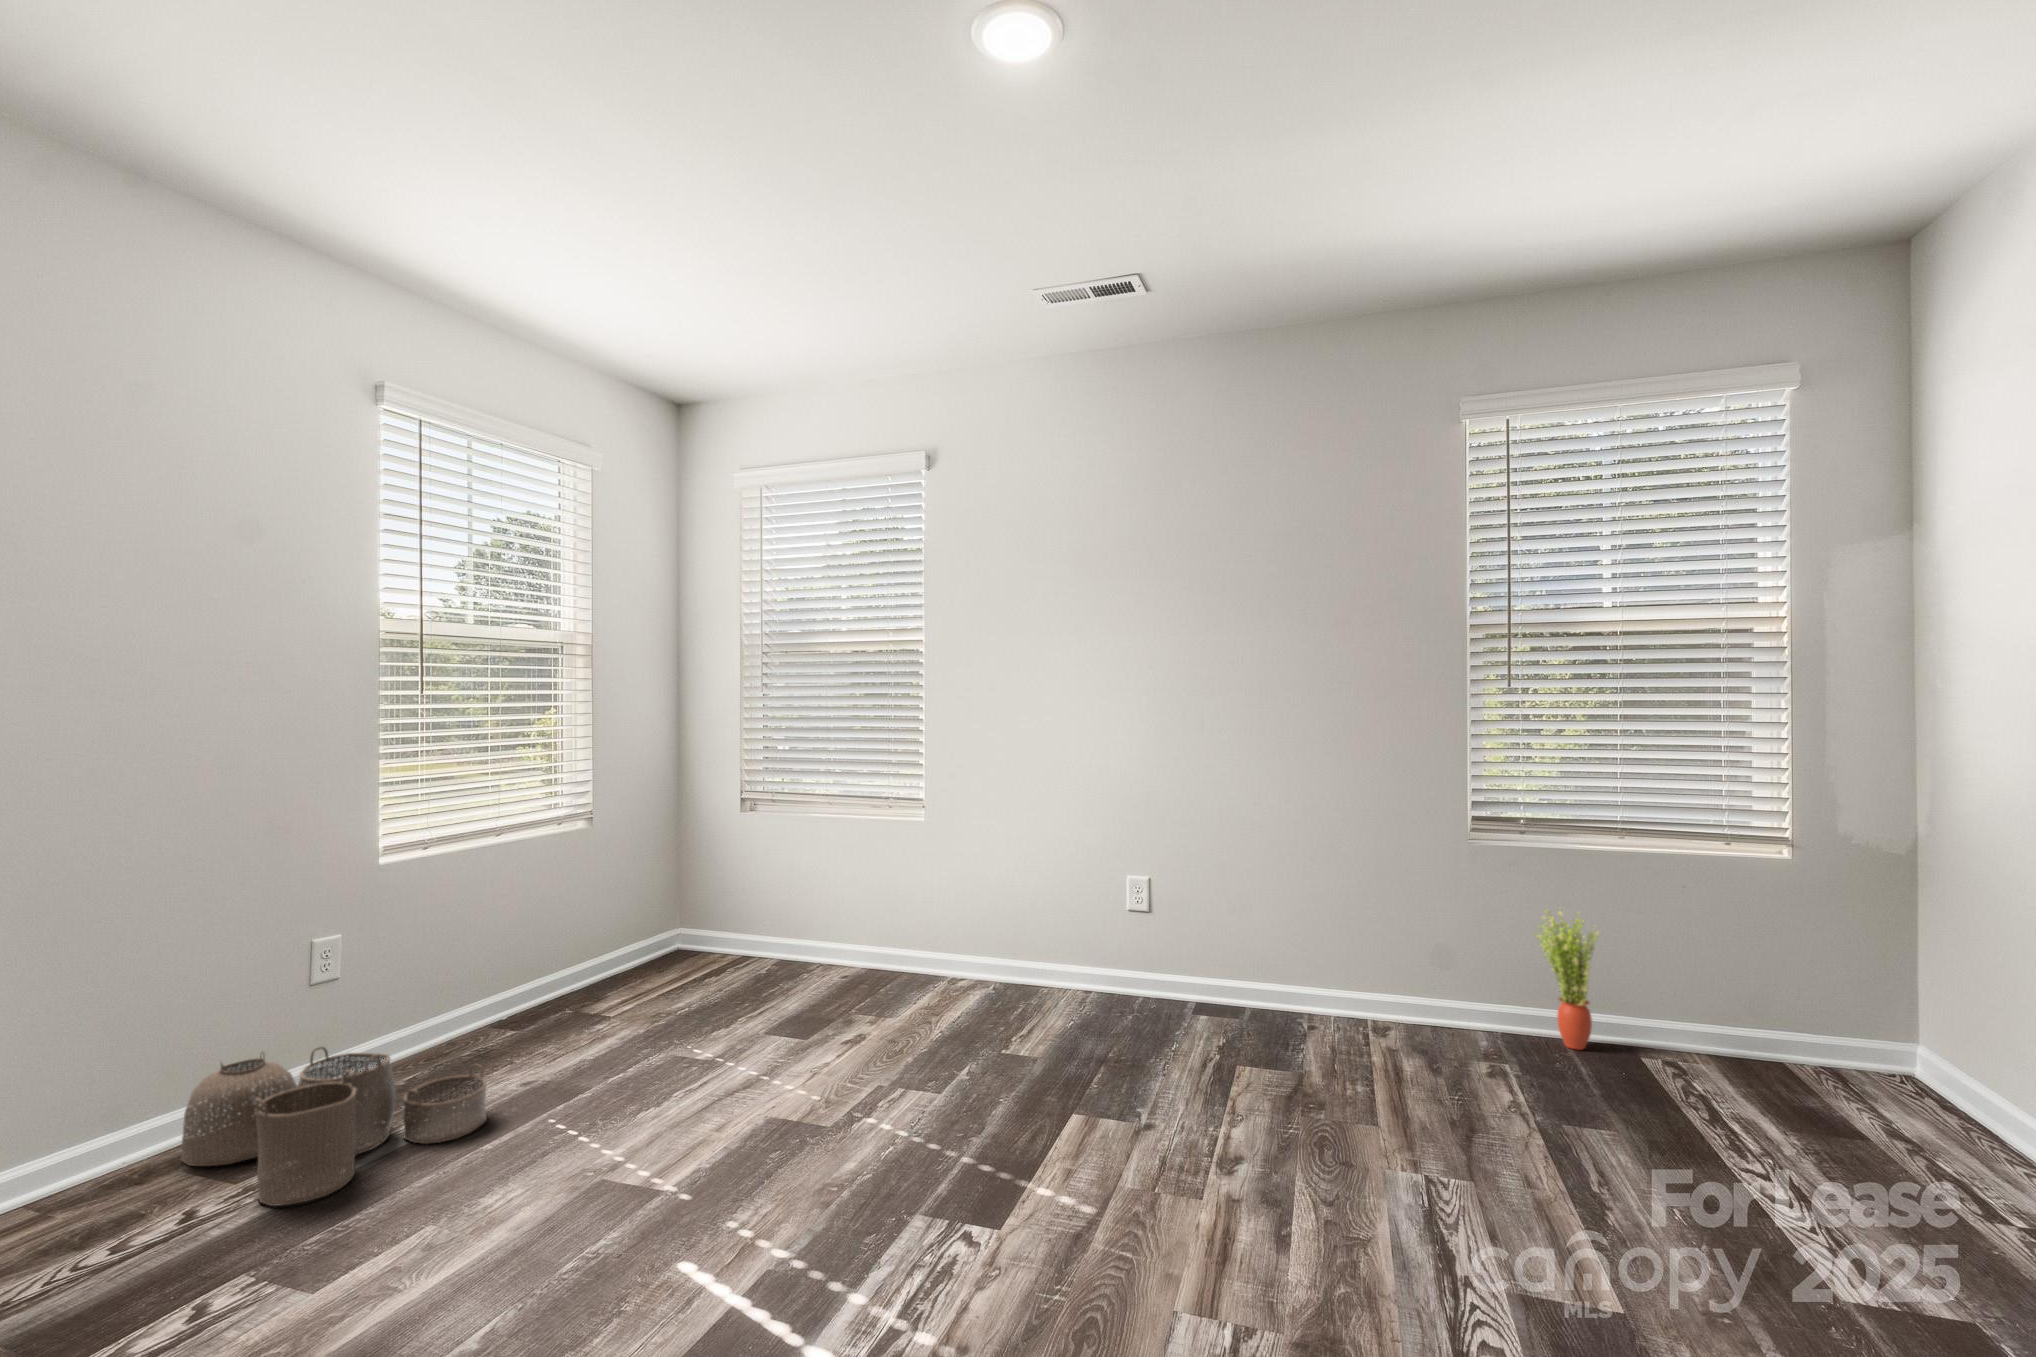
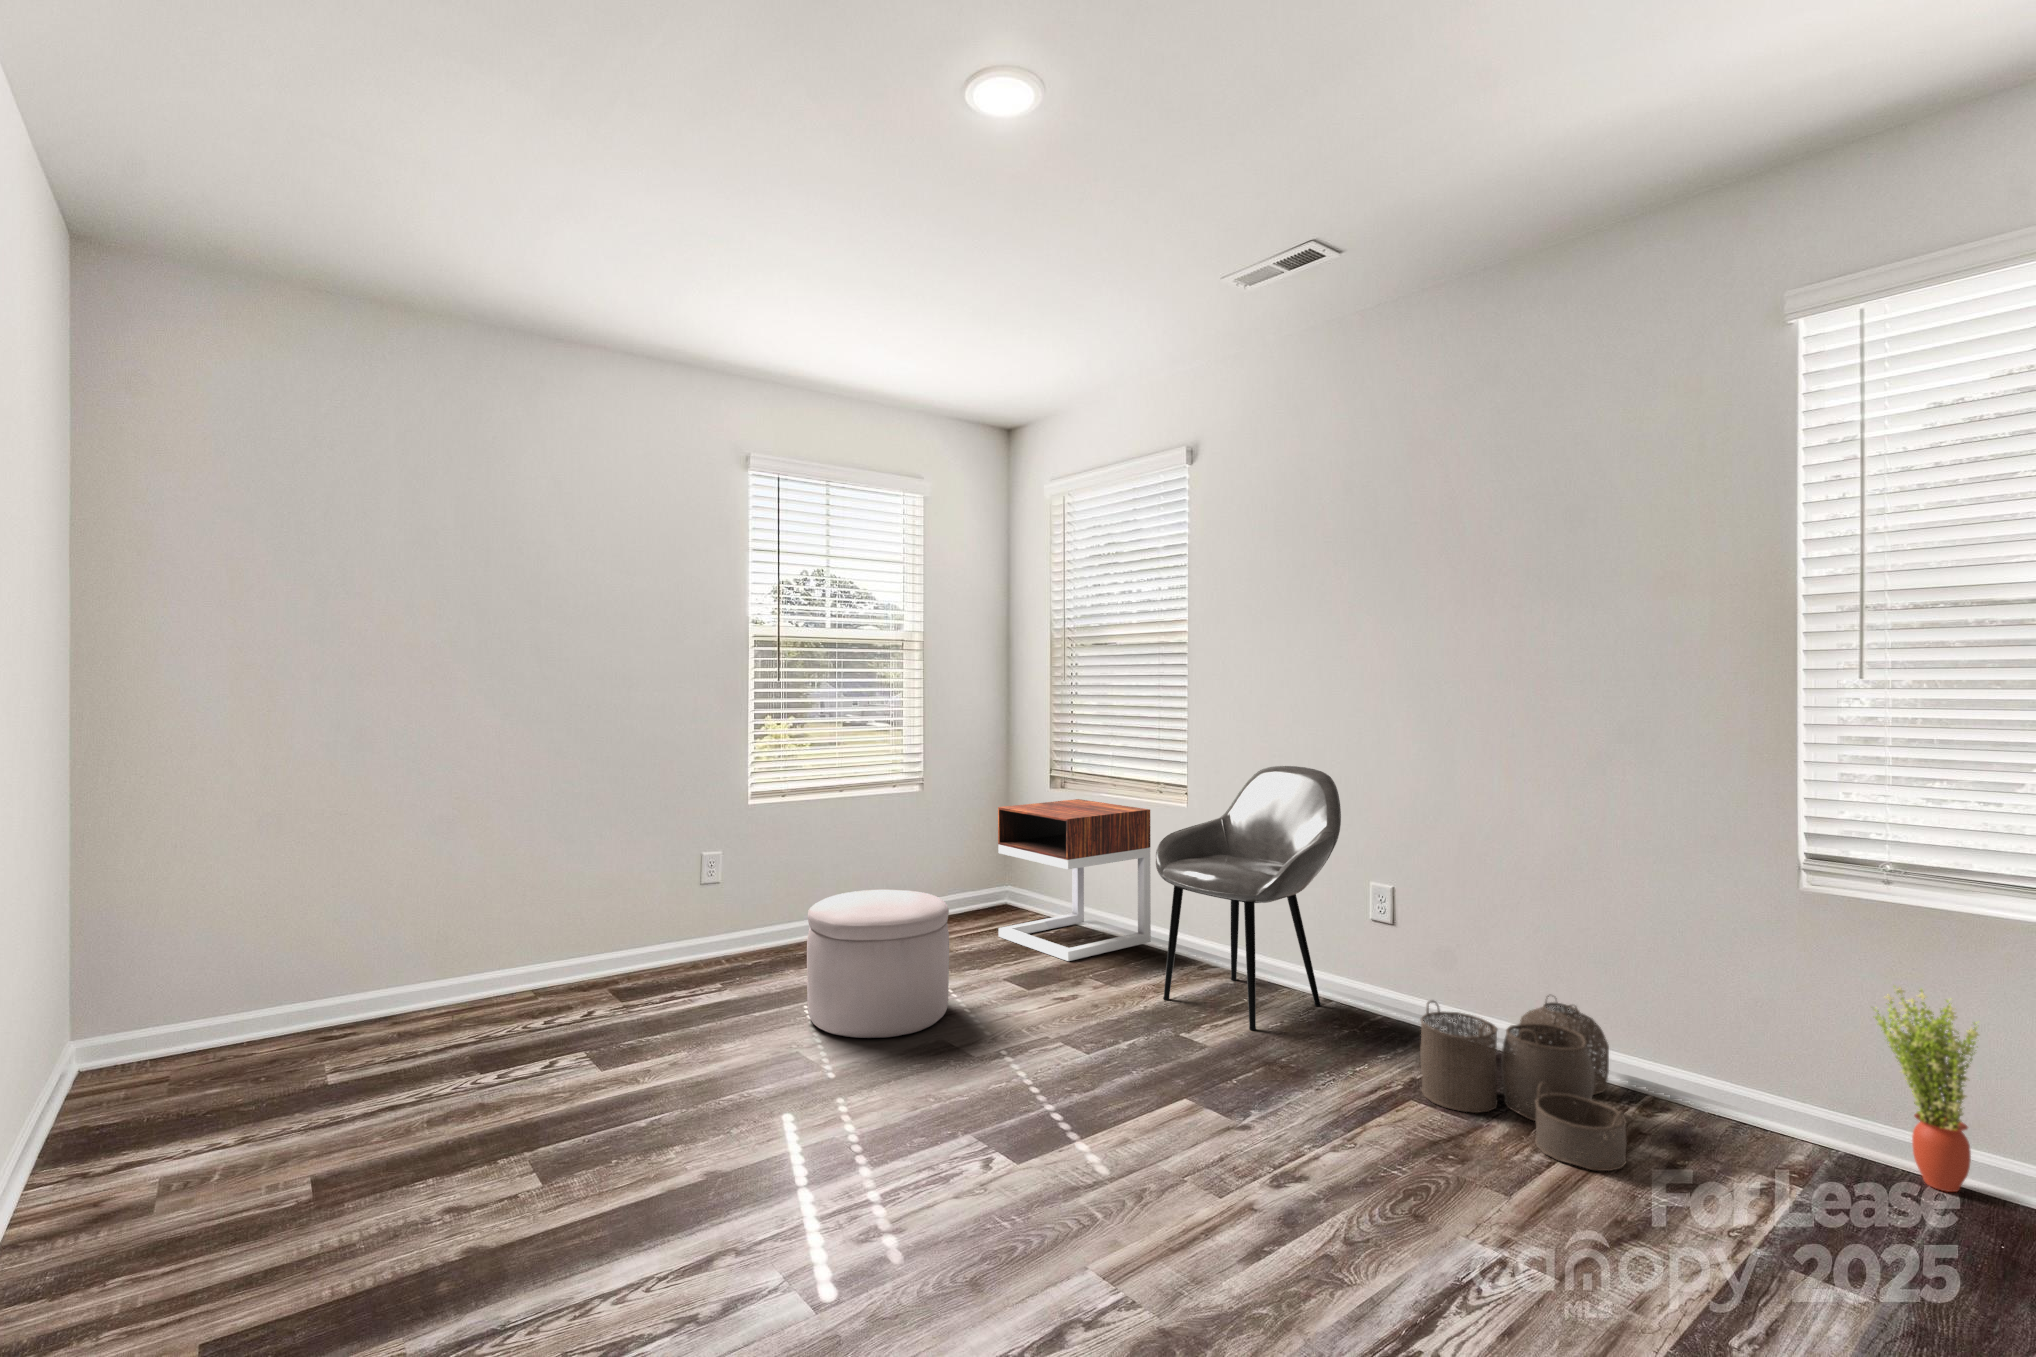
armchair: none [935,773,1107,1037] -> present [1156,766,1341,1030]
nightstand: none [707,823,877,1004] -> present [998,799,1151,961]
ottoman: none [566,949,750,1146] -> present [807,890,949,1038]
woven basket: present [181,1047,487,1206] -> present [1420,996,1626,1171]

